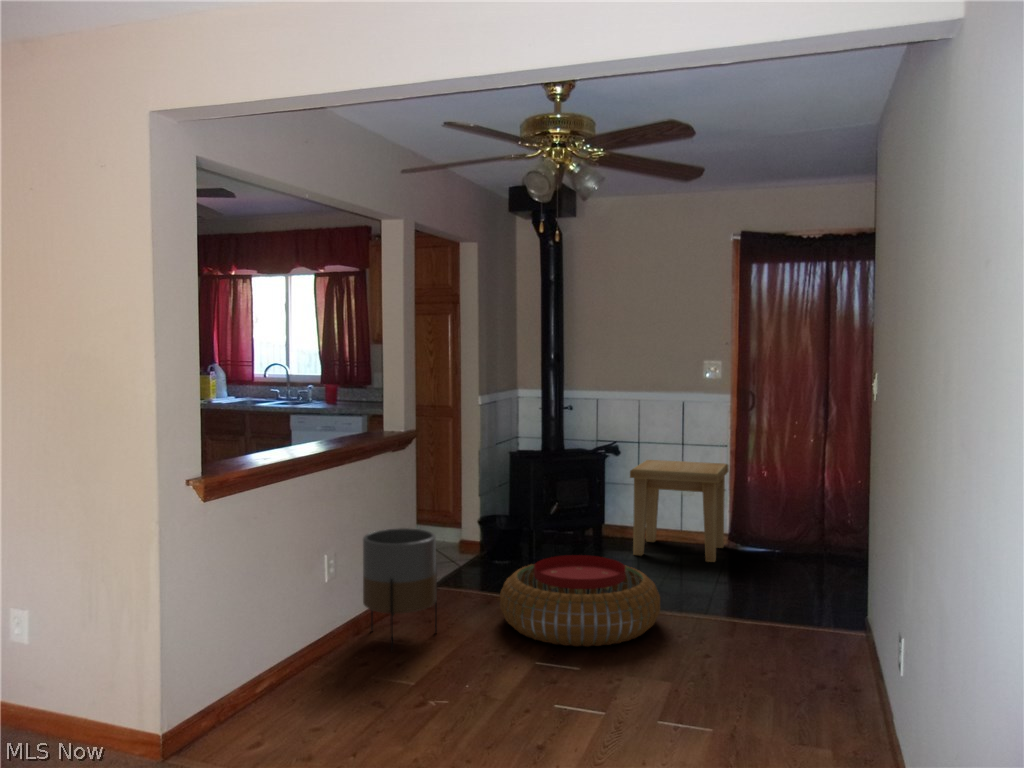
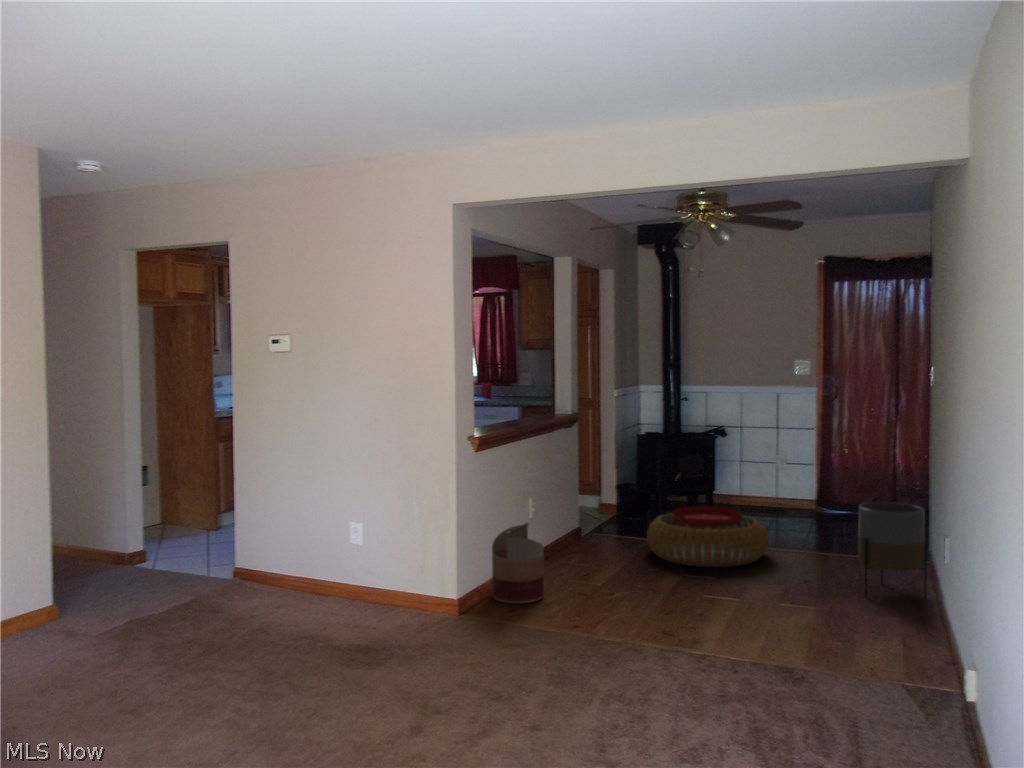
side table: present [630,460,728,562] -> none [737,441,817,520]
planter: present [363,528,437,651] -> present [858,502,927,598]
basket: none [248,597,327,725] -> present [492,522,544,603]

